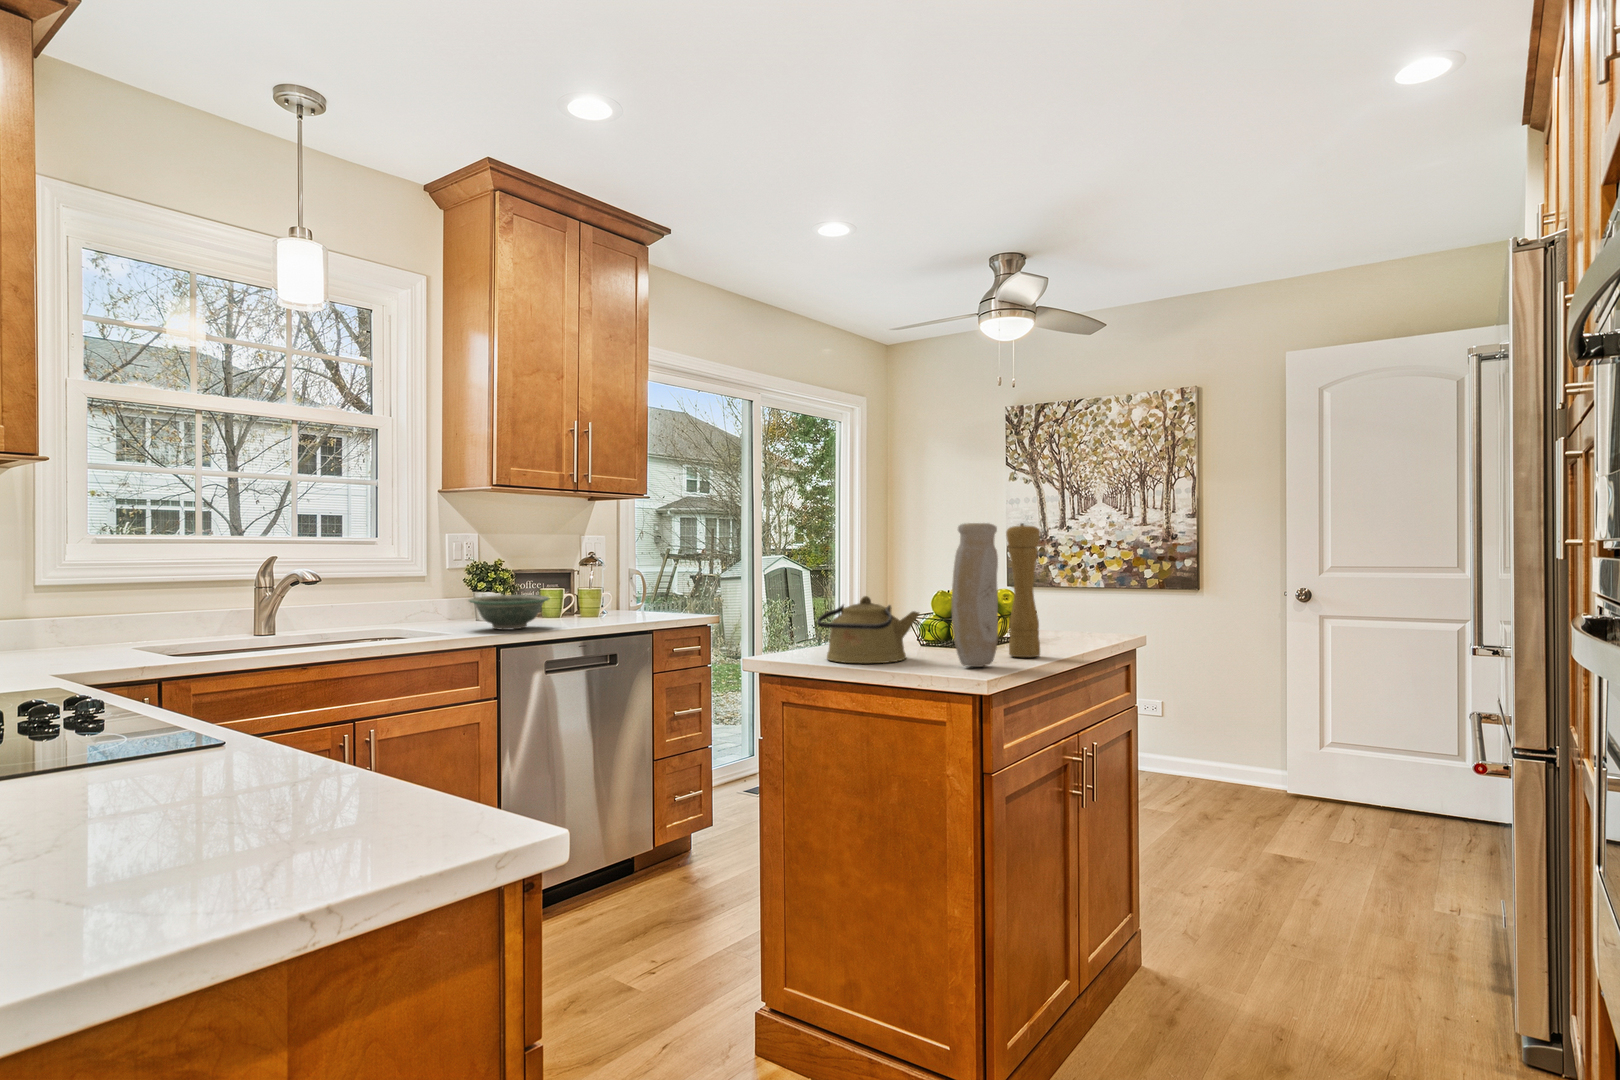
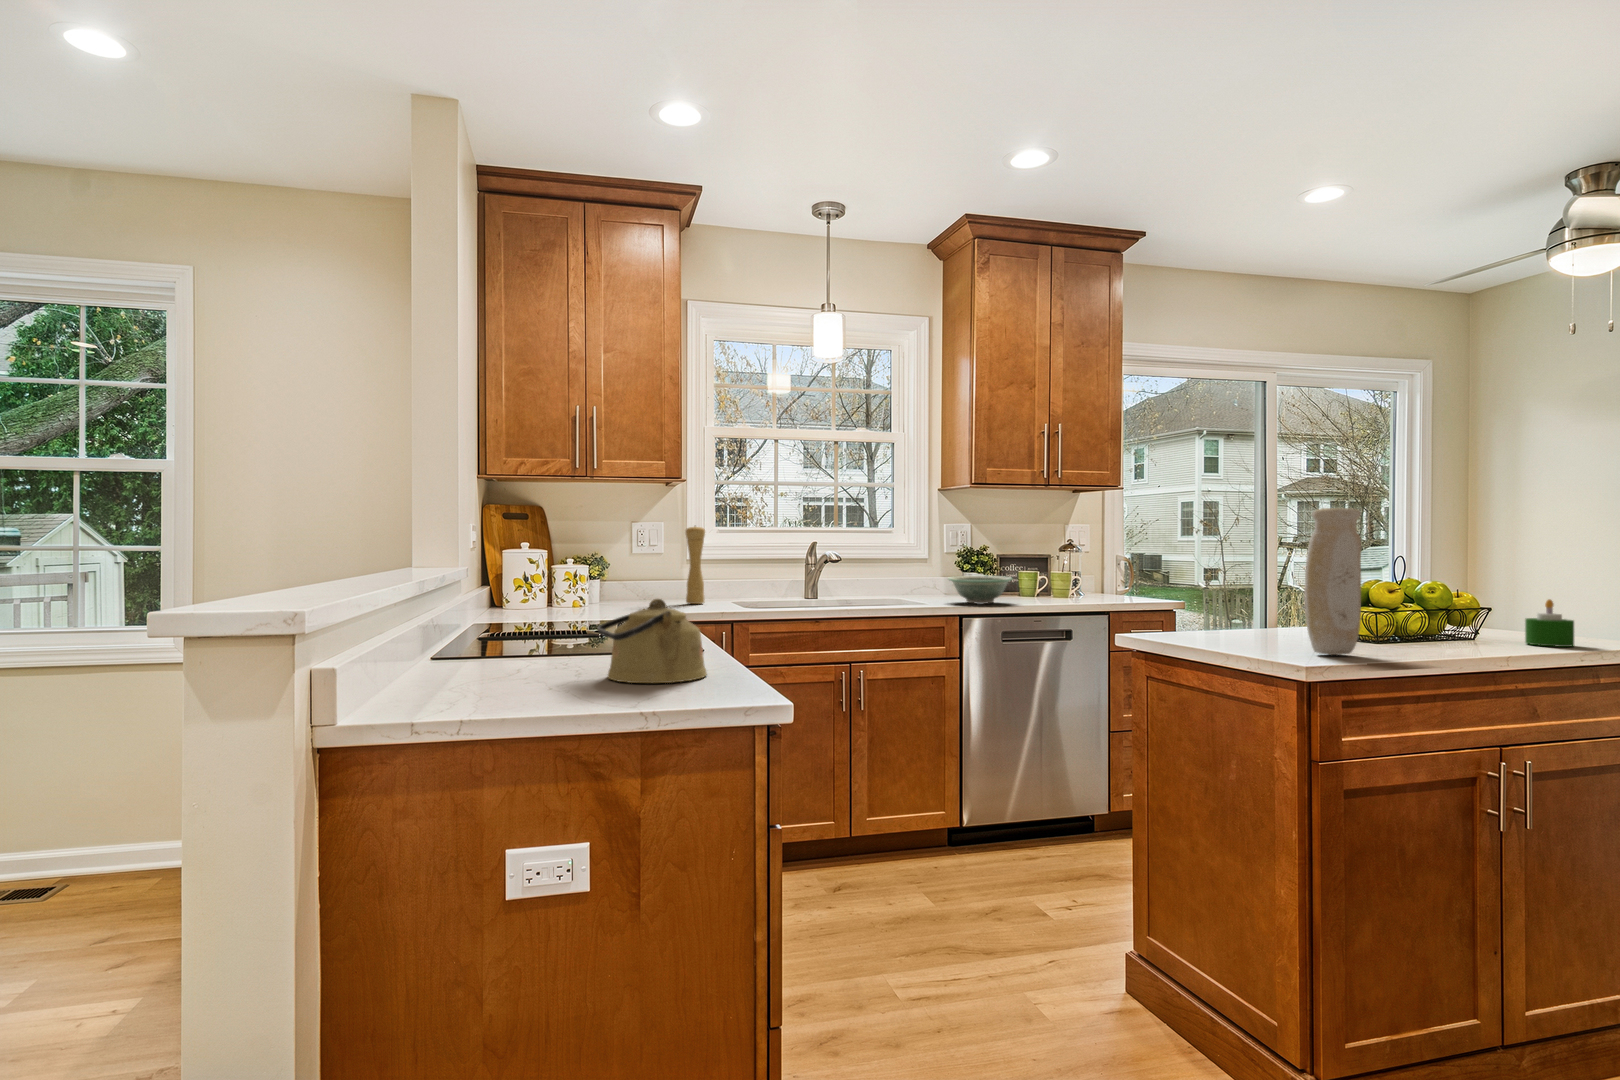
pepper mill: present [1006,523,1040,657] -> present [686,526,705,604]
kettle: present [817,596,919,663] -> present [597,599,707,683]
candle: none [1068,602,1101,642] -> present [1525,599,1574,647]

